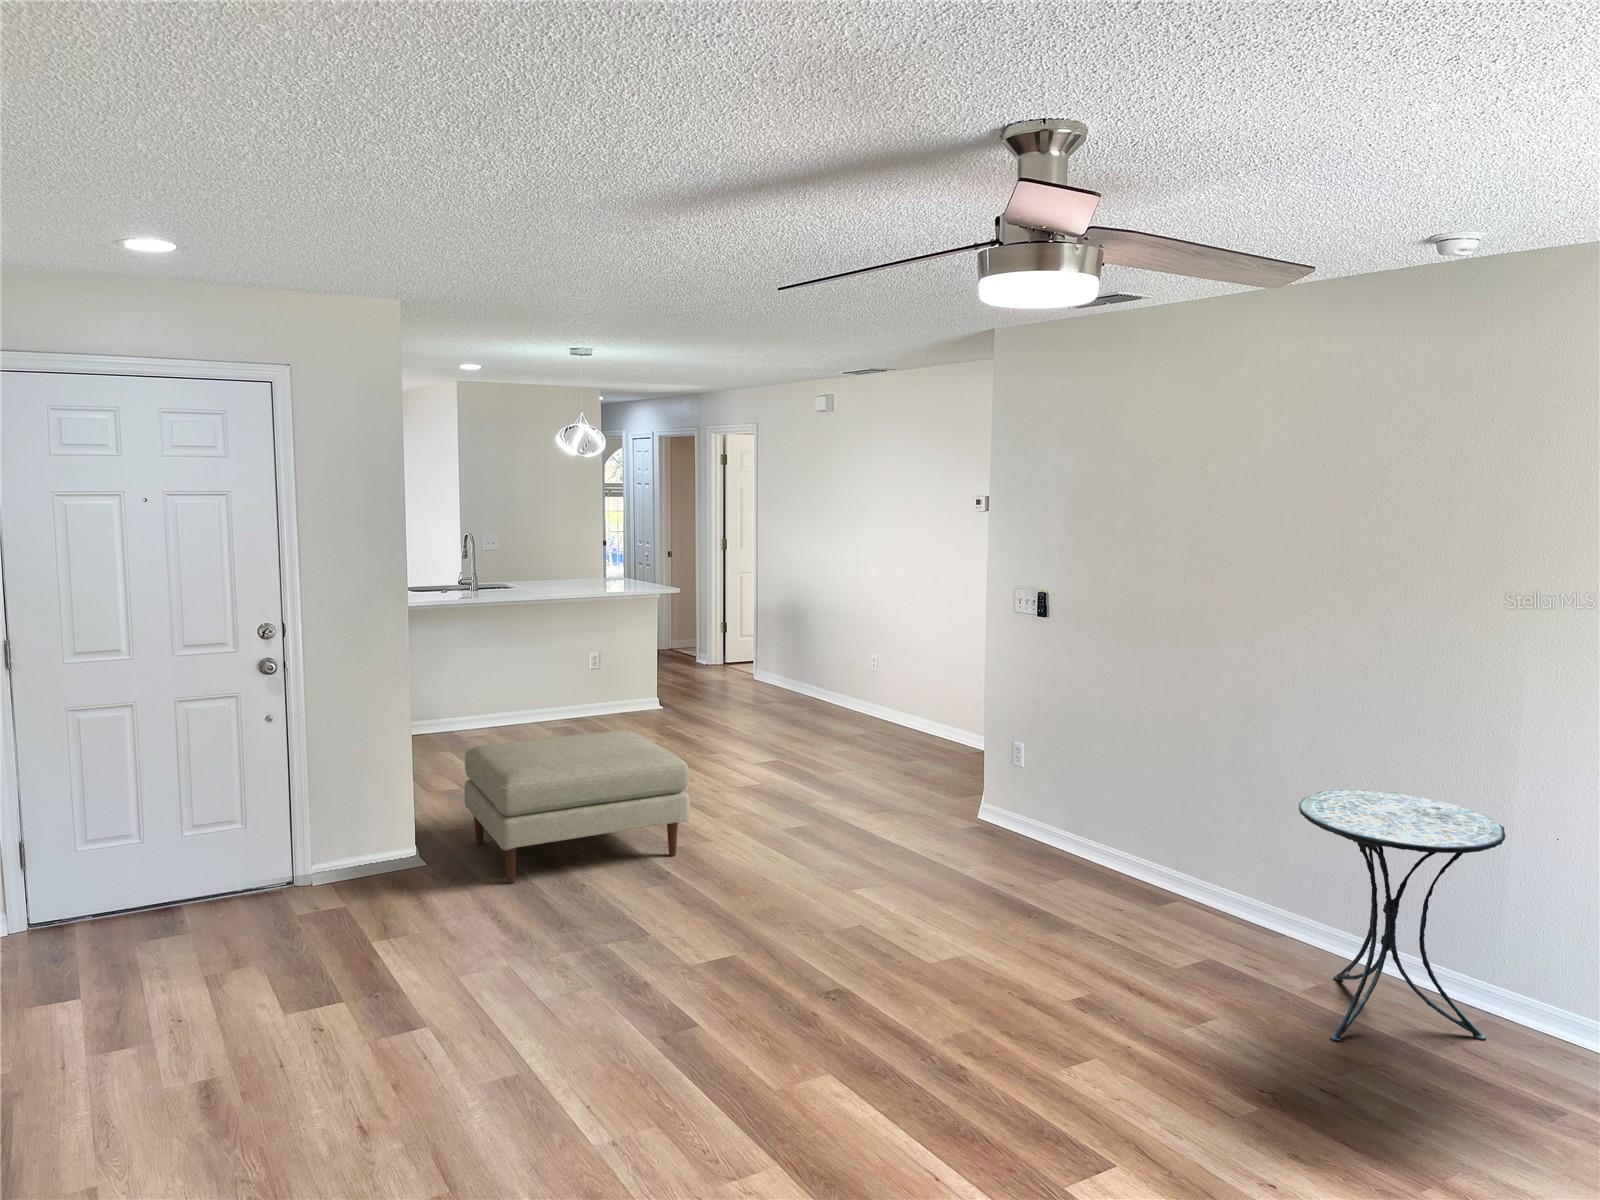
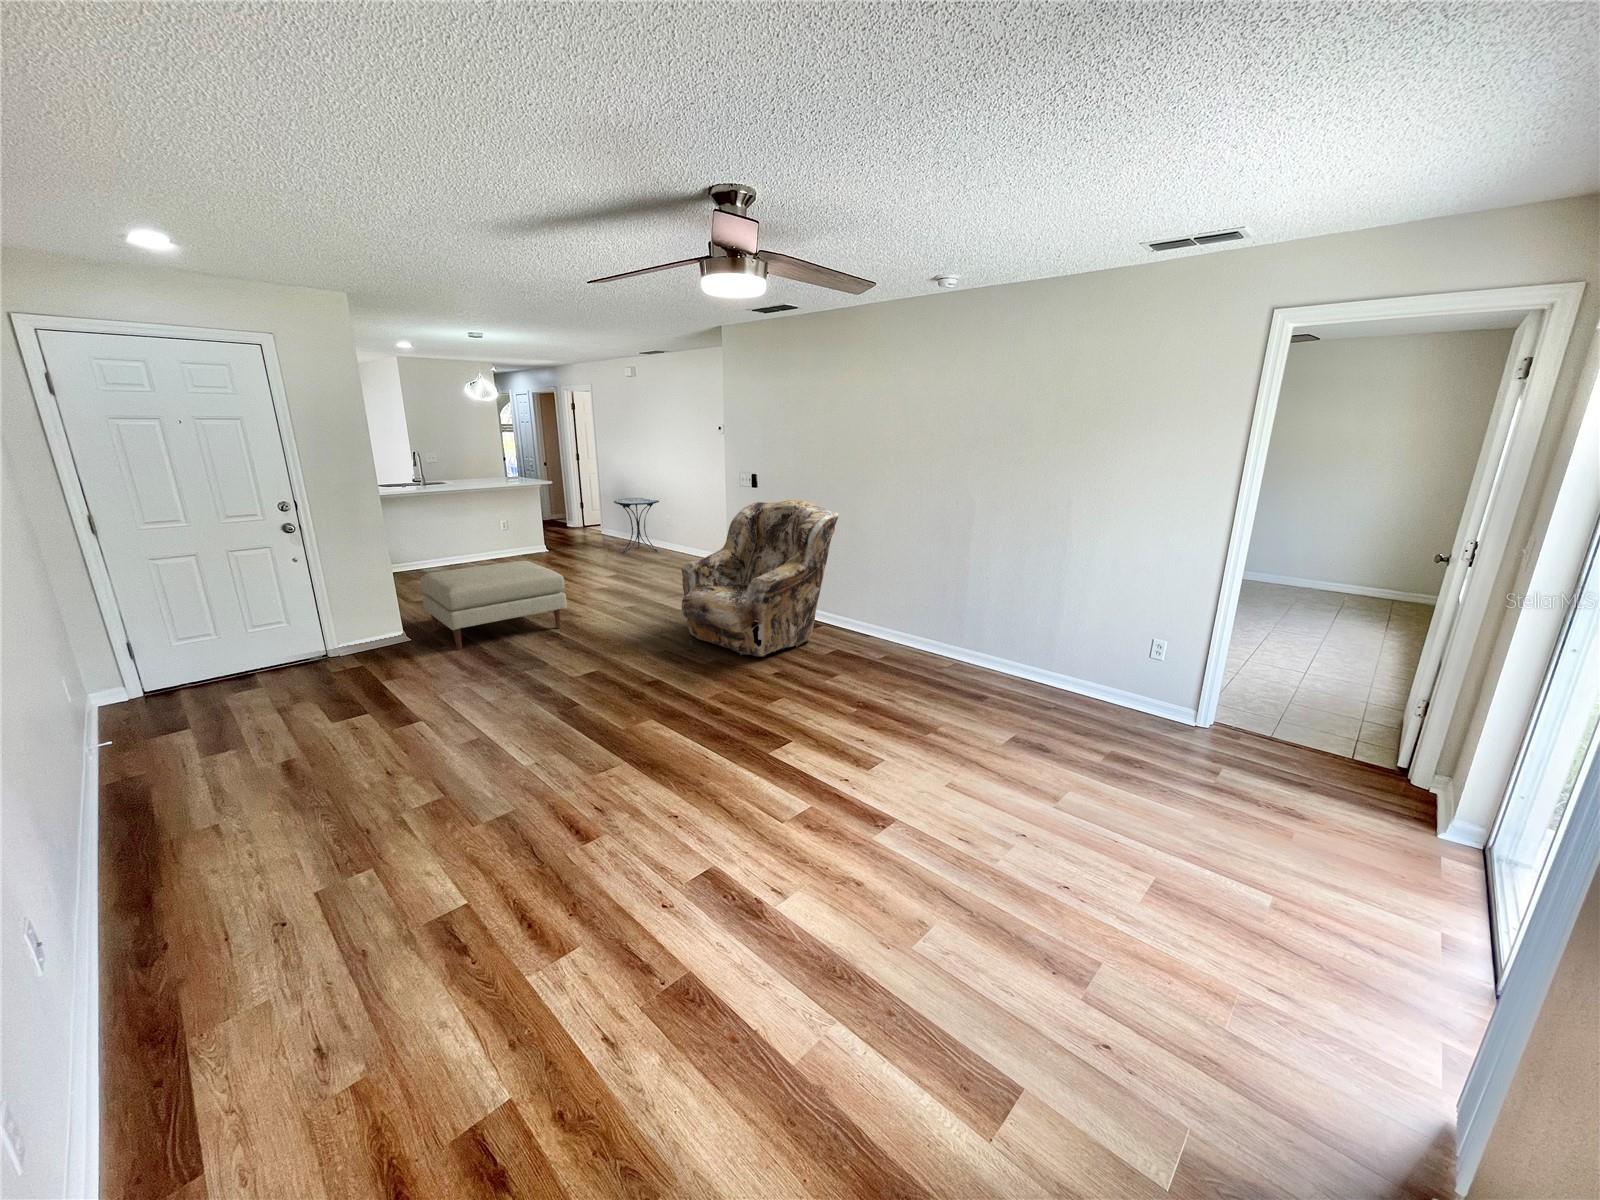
armchair: none [891,646,1204,956] -> present [681,500,839,657]
side table: present [1299,790,1505,1041] -> present [614,498,659,554]

